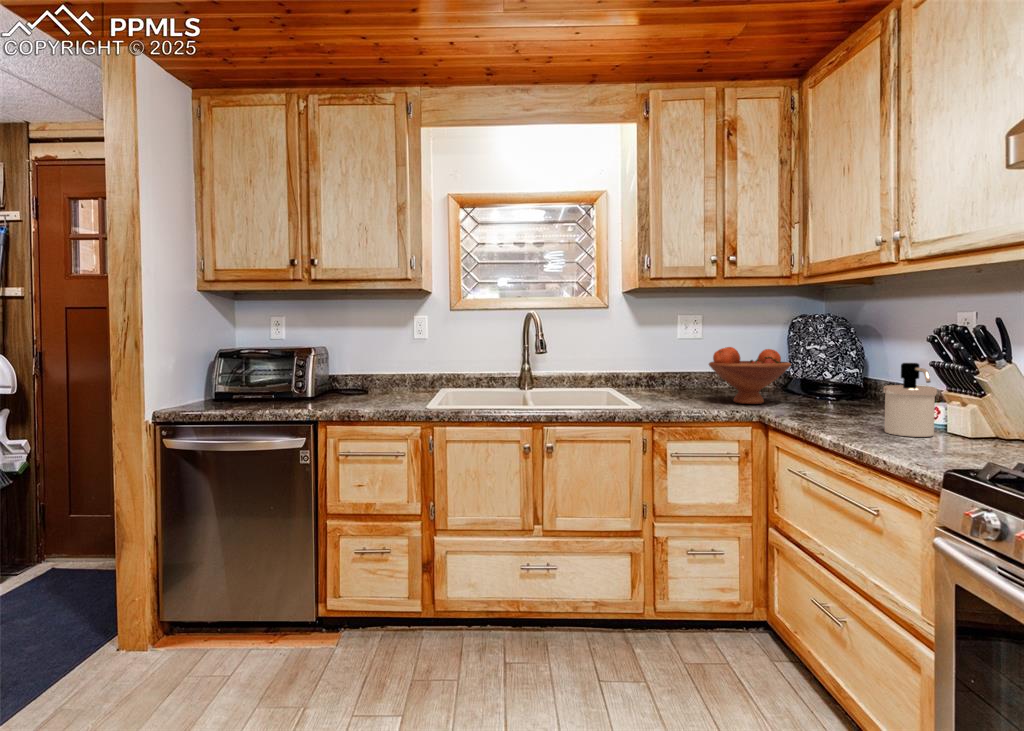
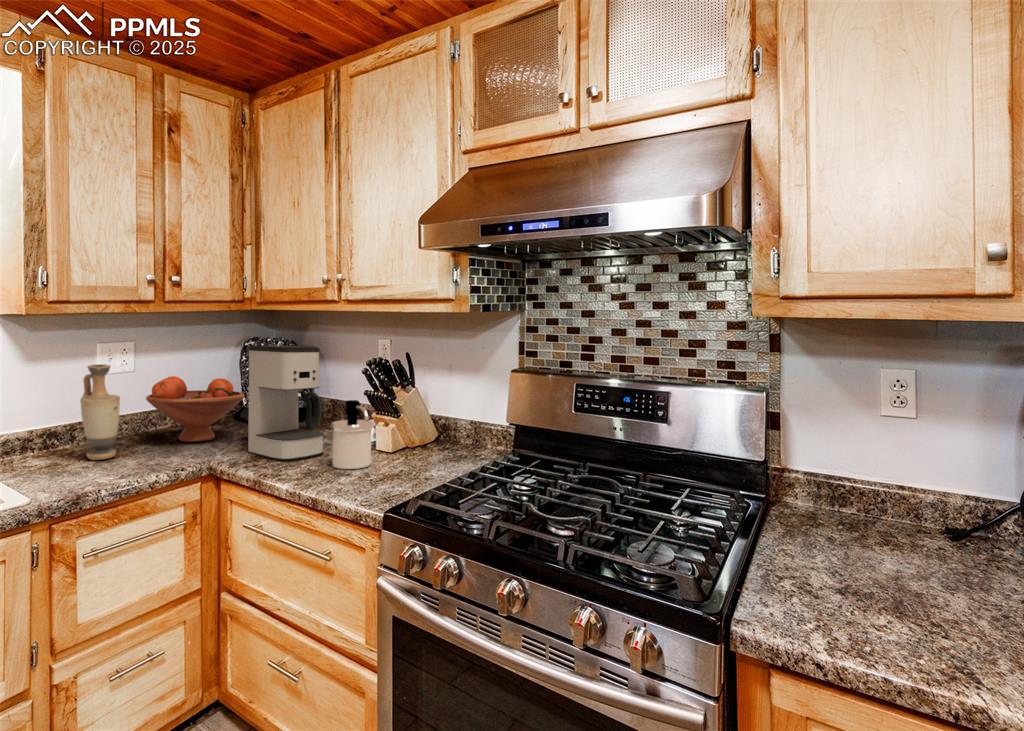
coffee maker: none [794,310,874,423] -> present [248,346,323,460]
vase: none [665,333,691,408] -> present [80,364,120,460]

